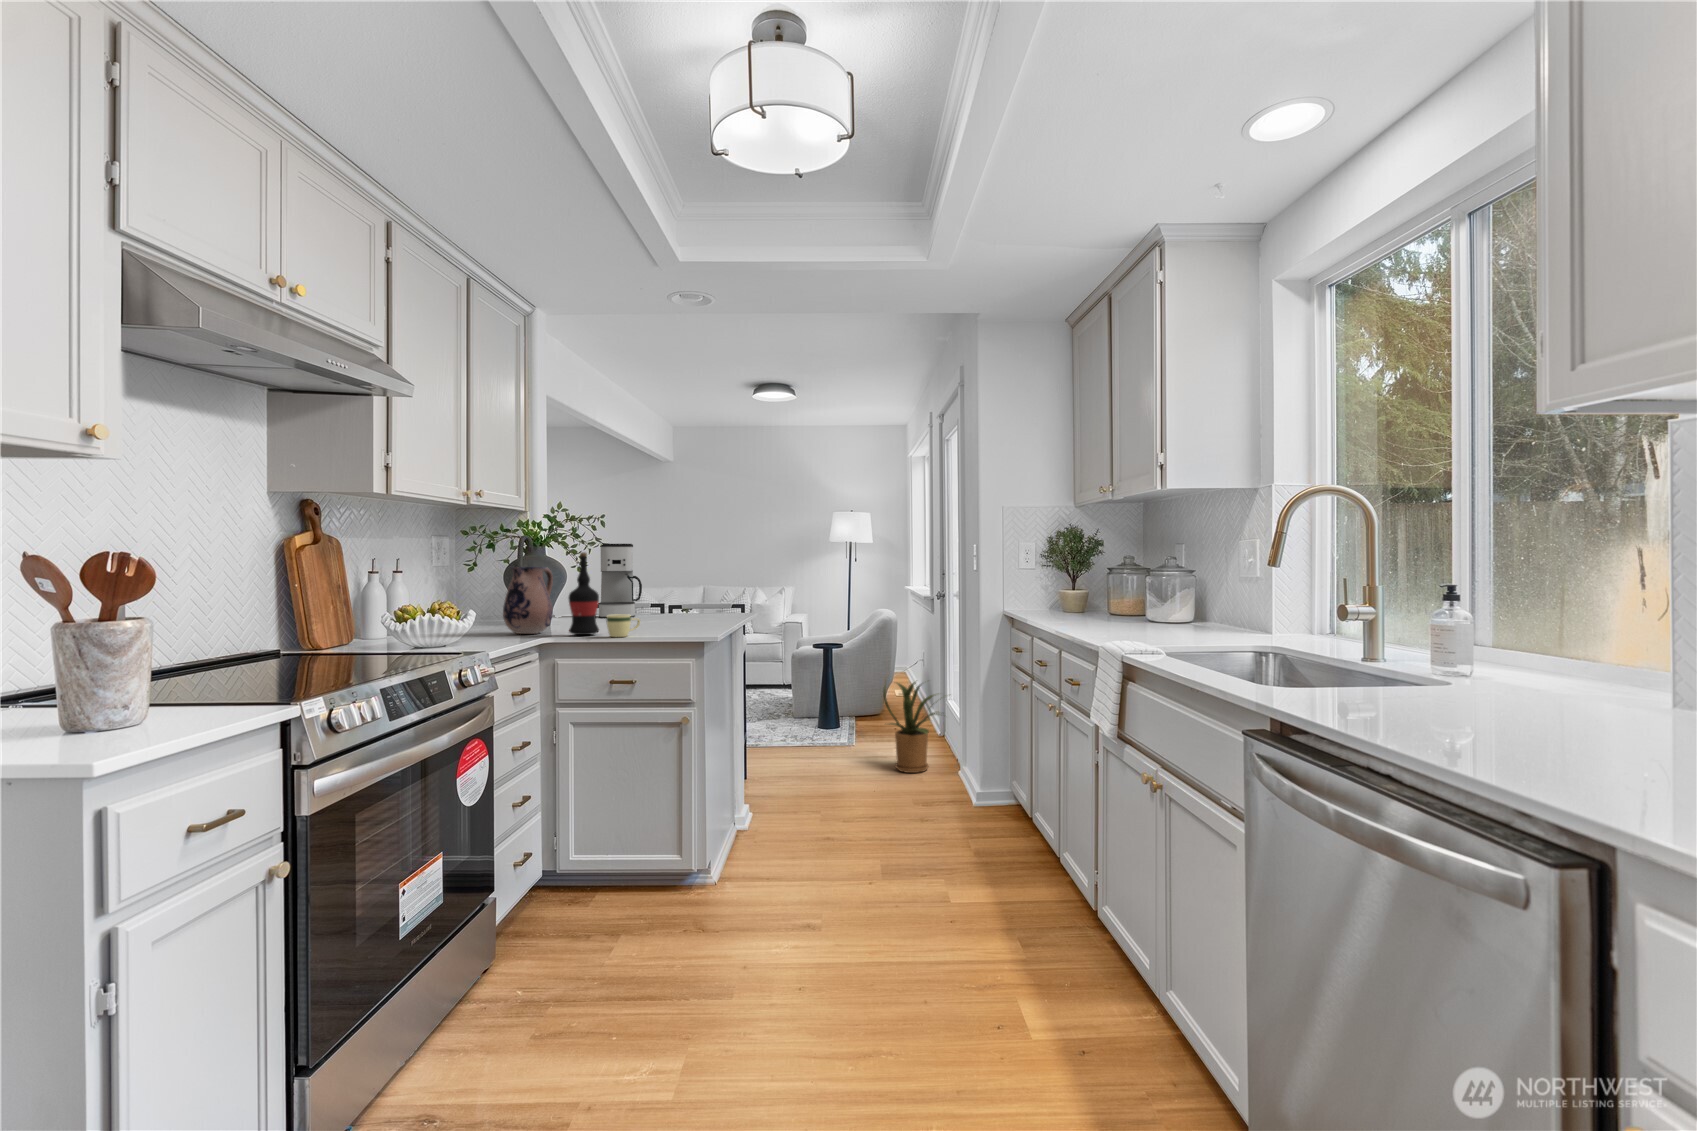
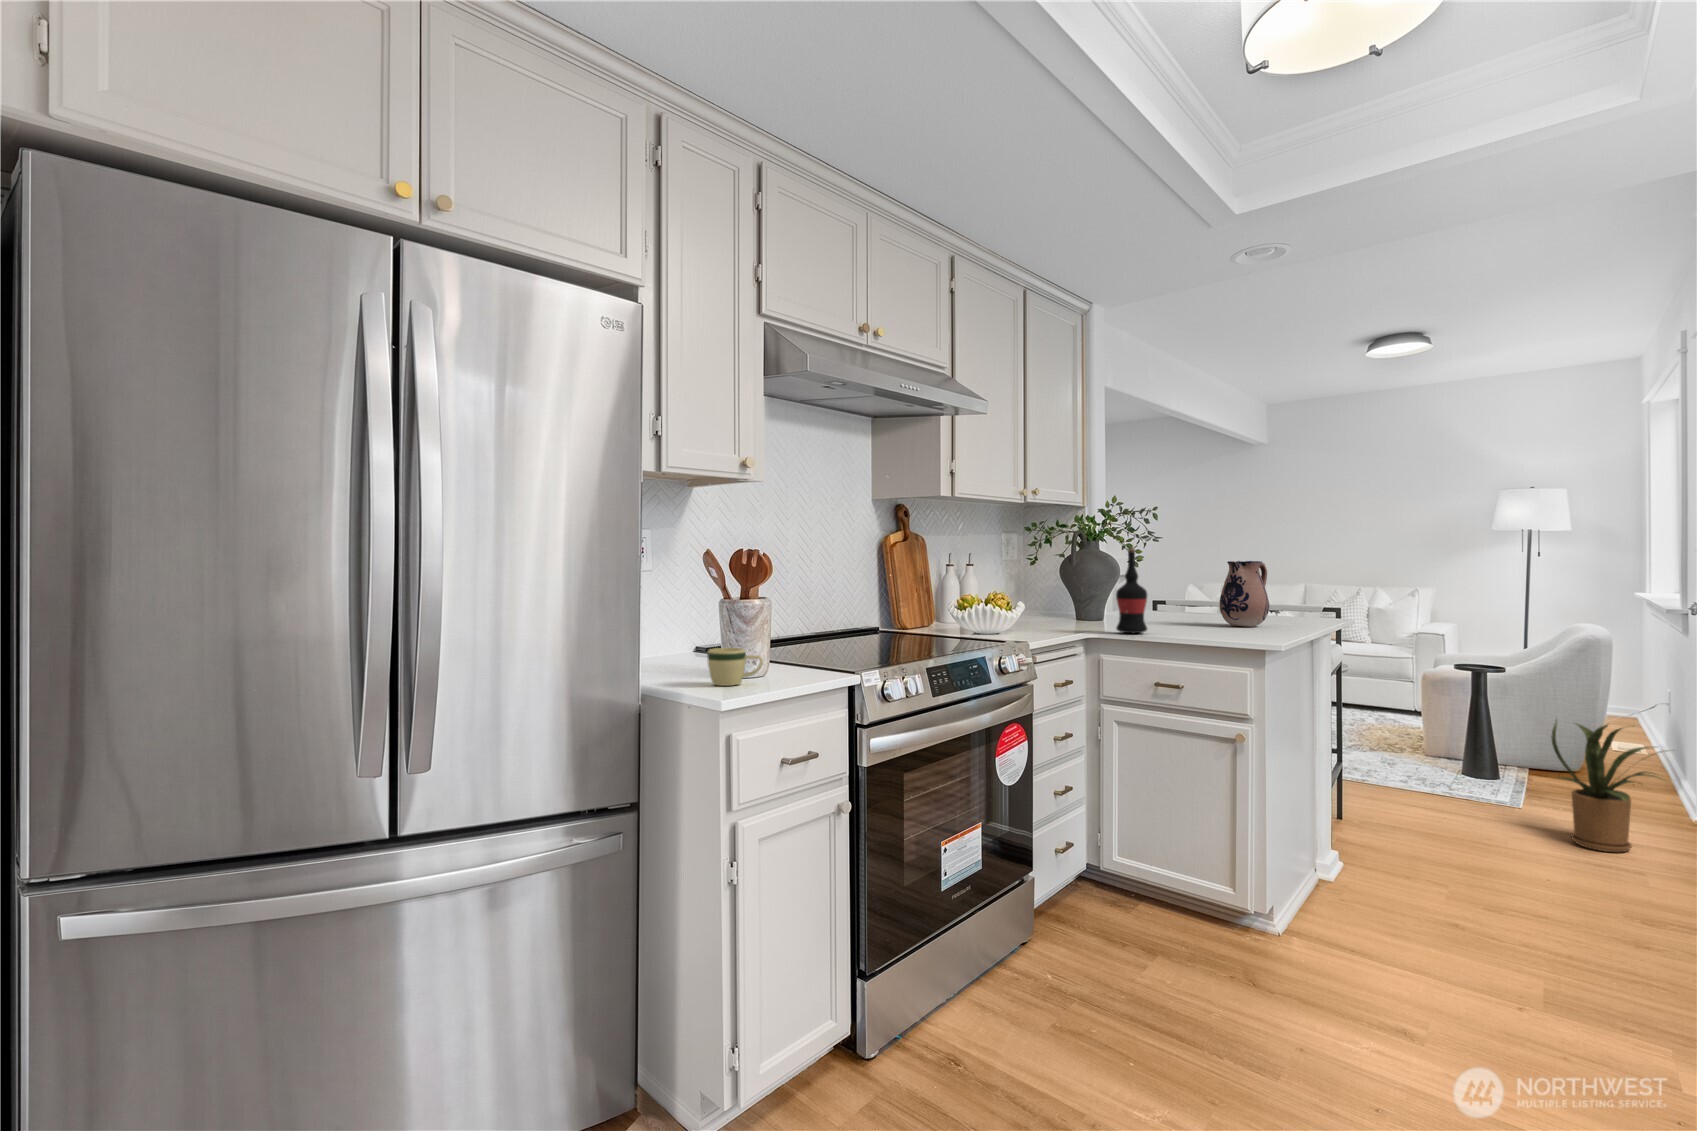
coffee maker: present [598,544,642,618] -> none [1161,539,1209,618]
ceramic pitcher: present [503,567,553,634] -> present [1219,561,1269,627]
mug: present [606,615,640,637] -> present [707,648,763,686]

